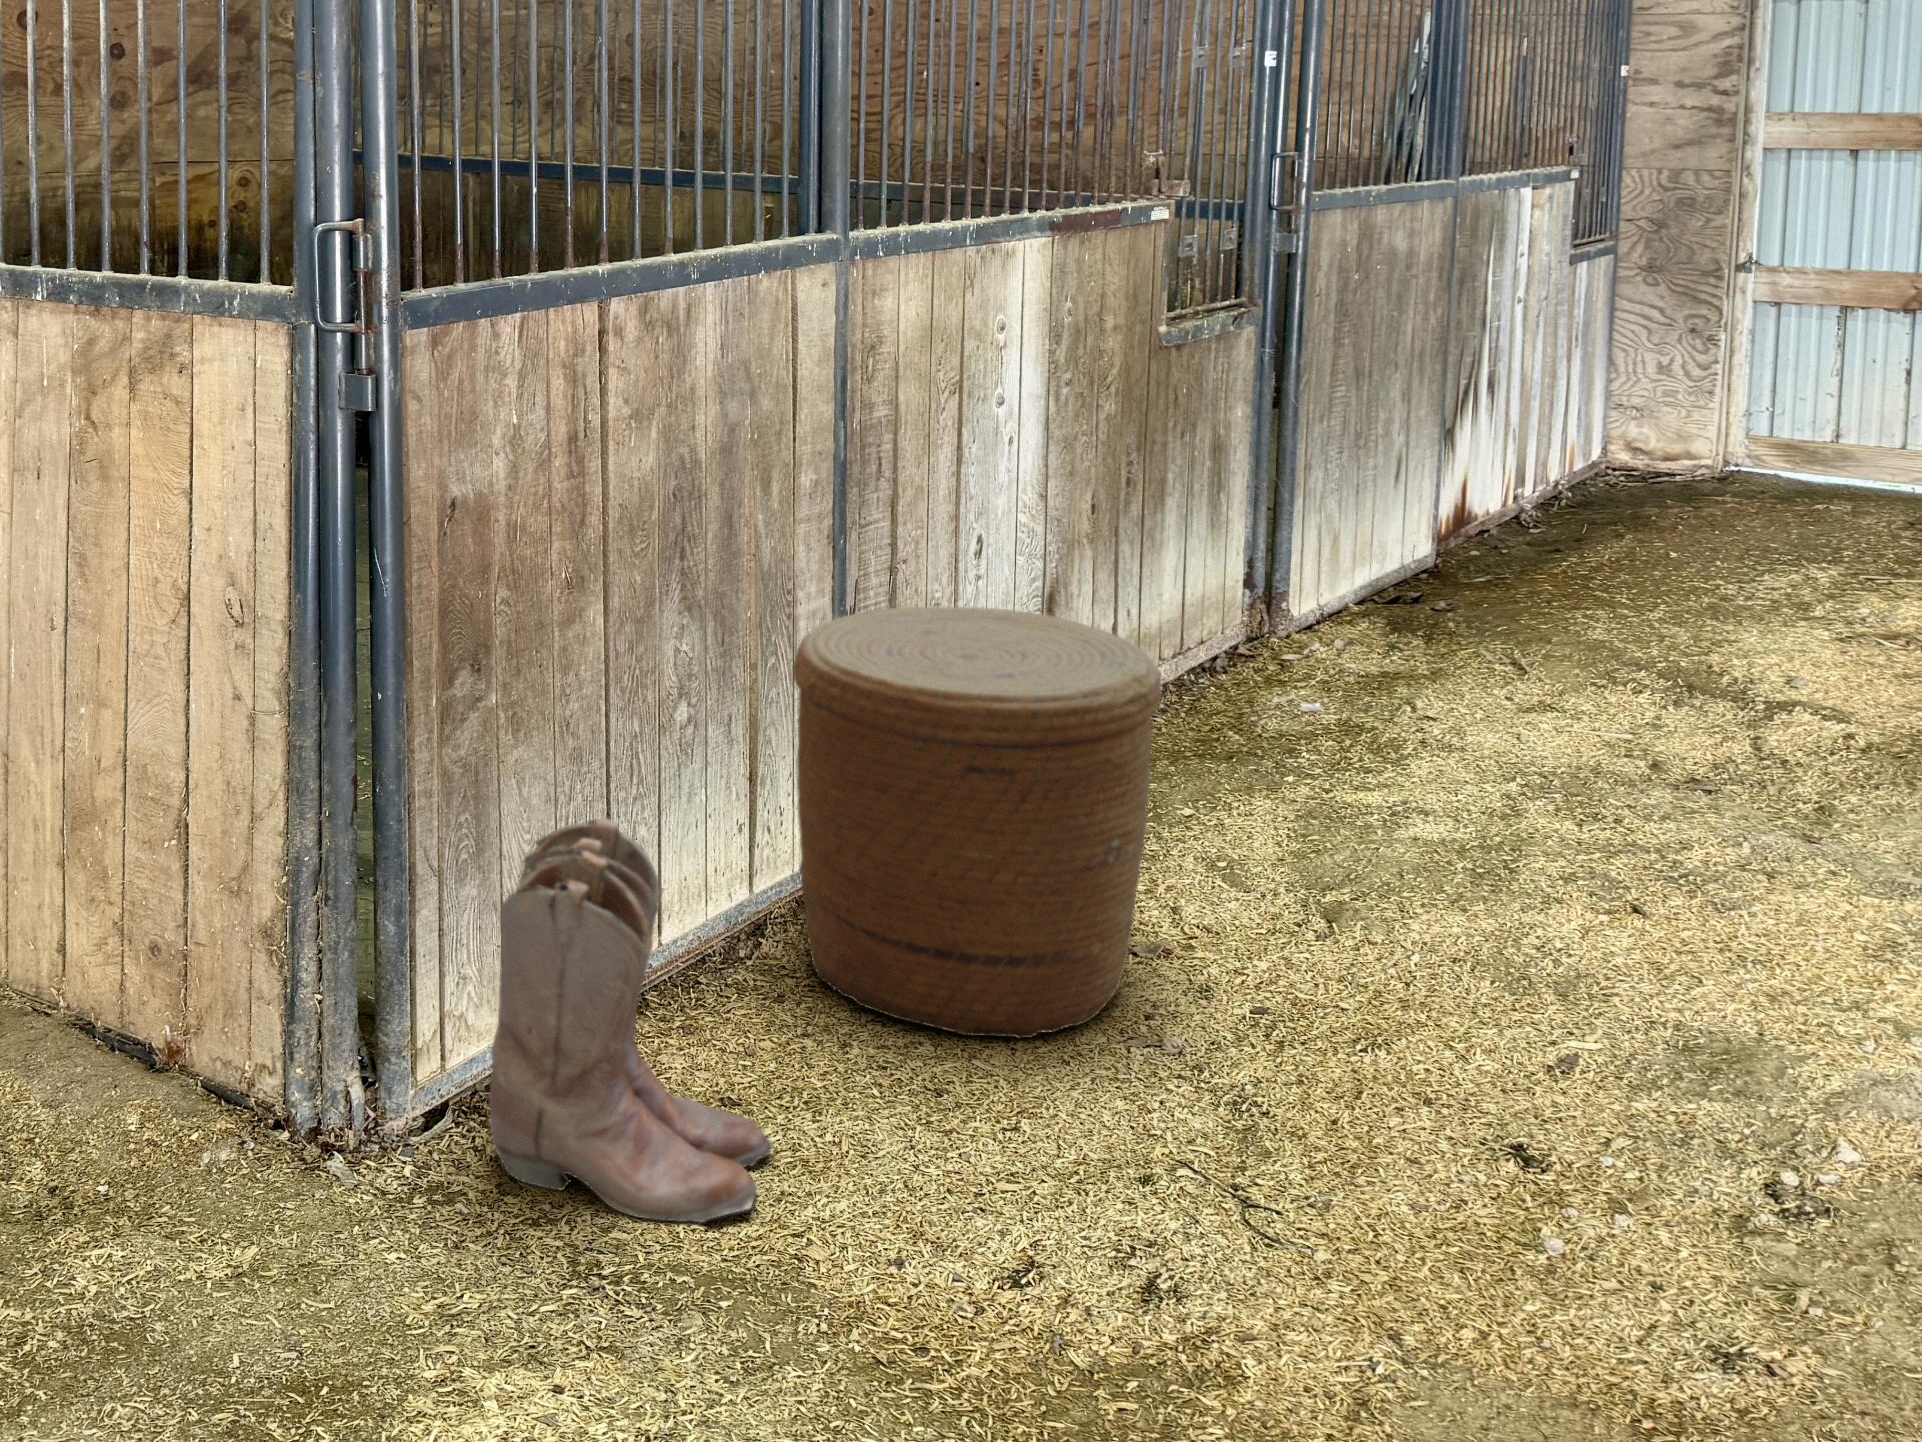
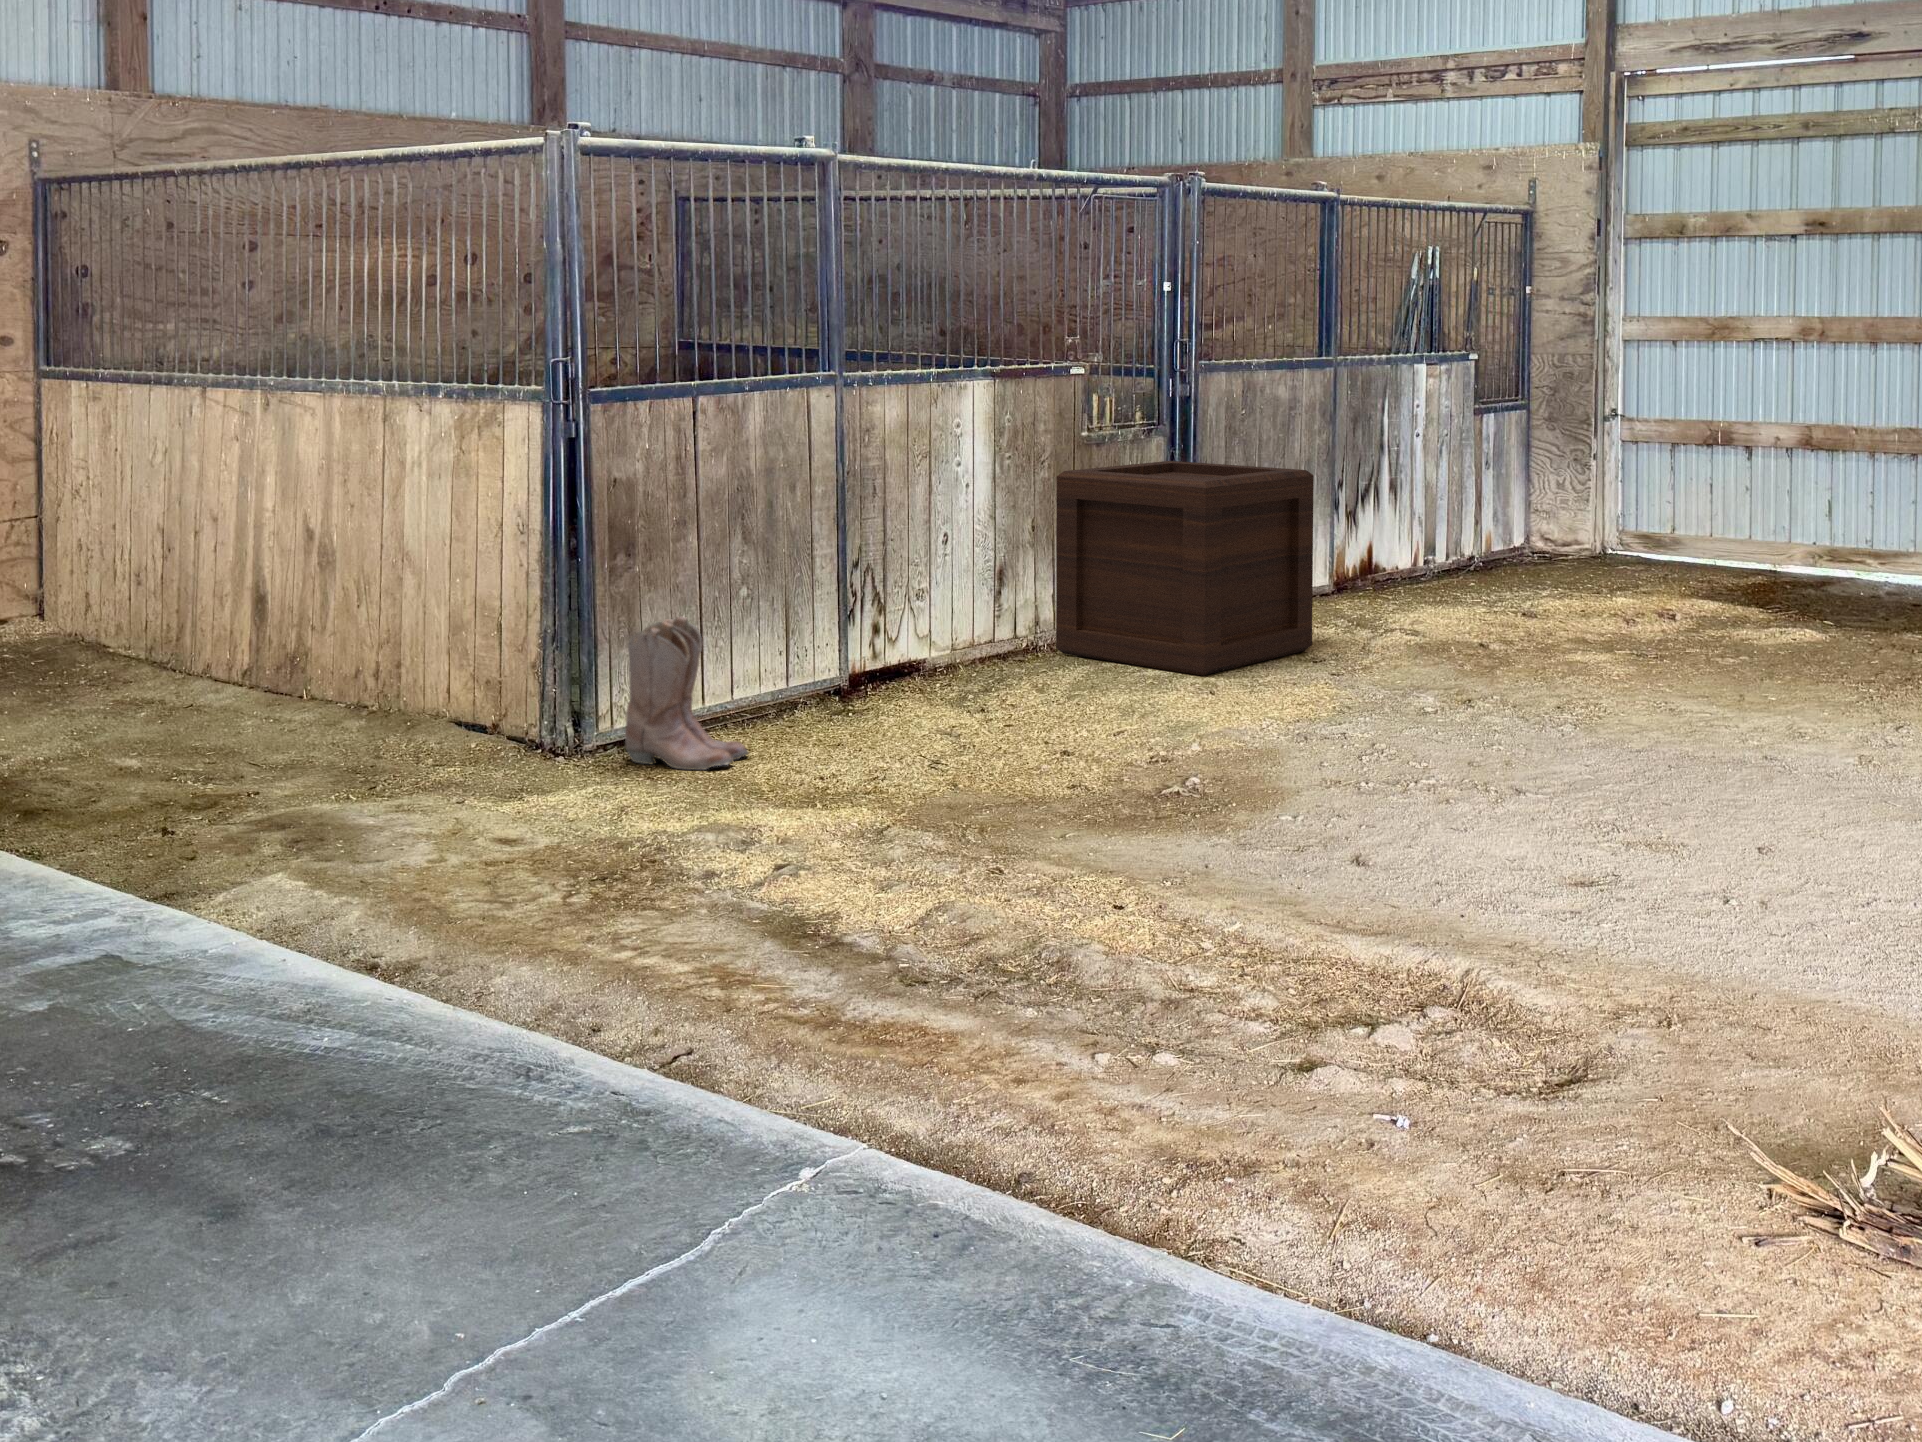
wooden crate: none [1124,370,1602,808] -> present [1056,461,1314,676]
woven basket: present [793,606,1162,1039] -> none [798,552,967,734]

